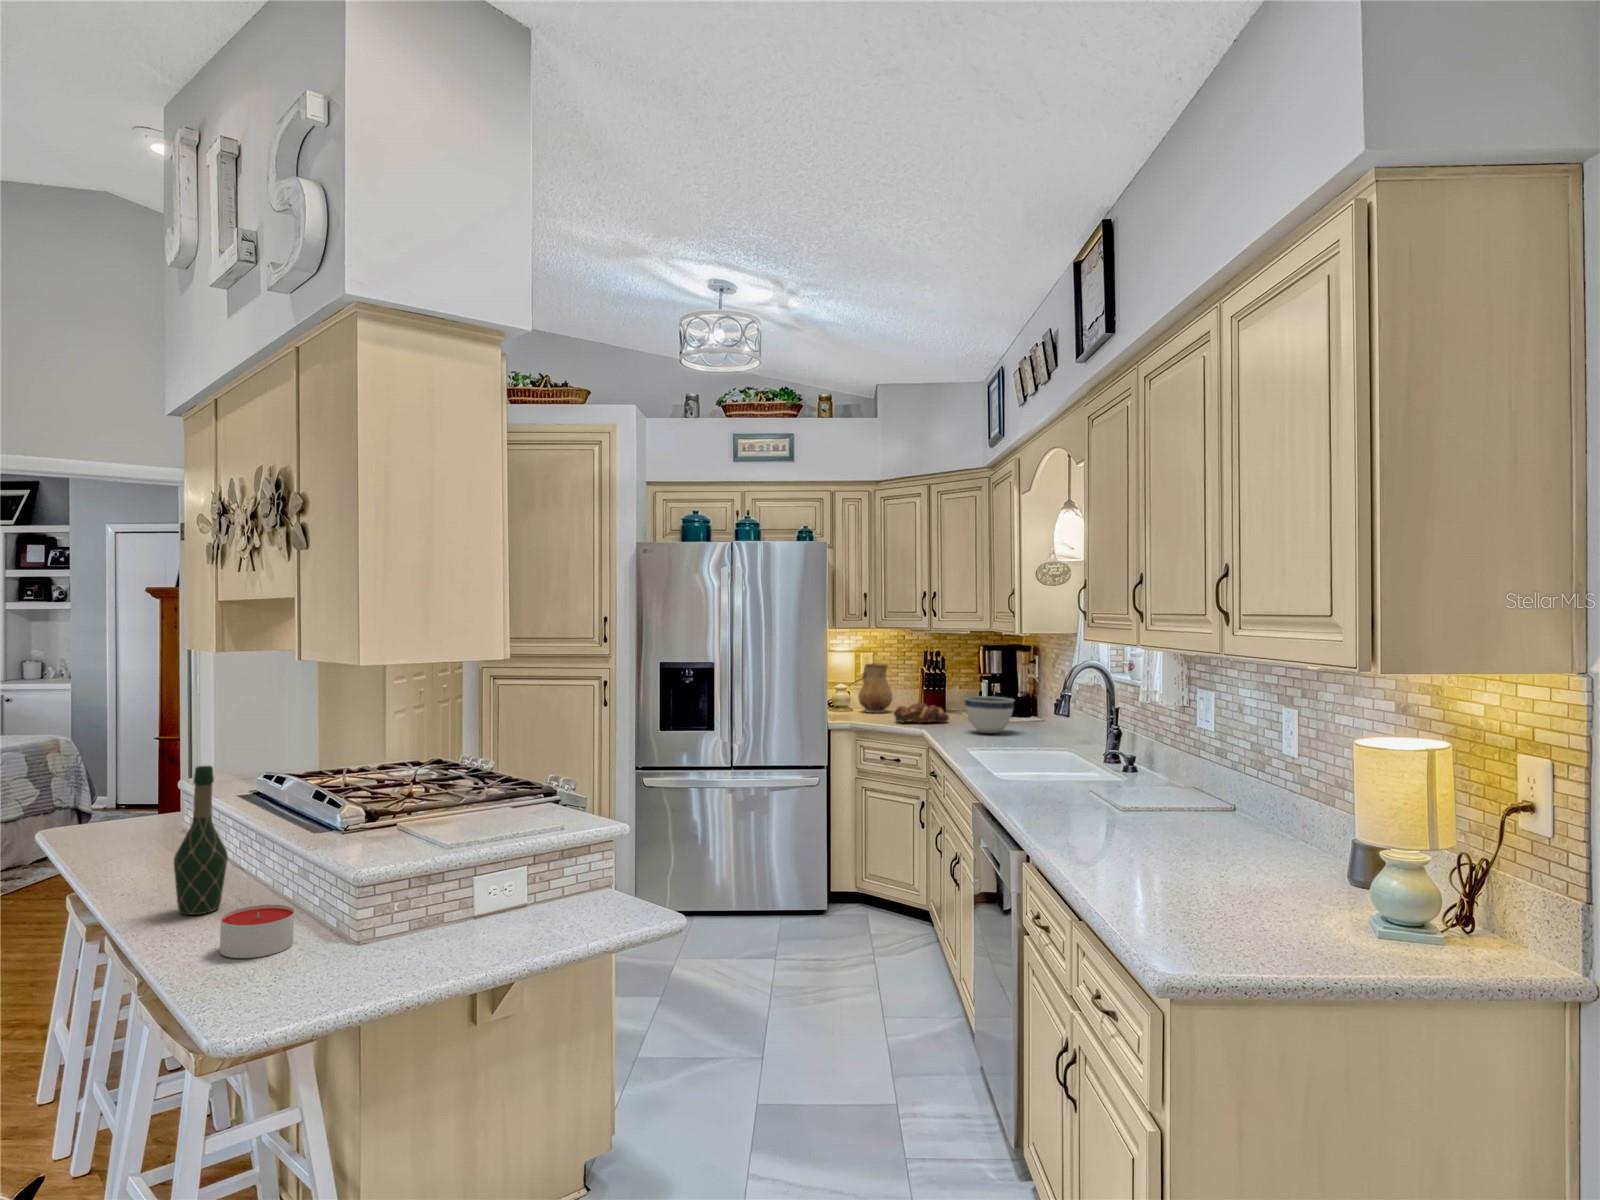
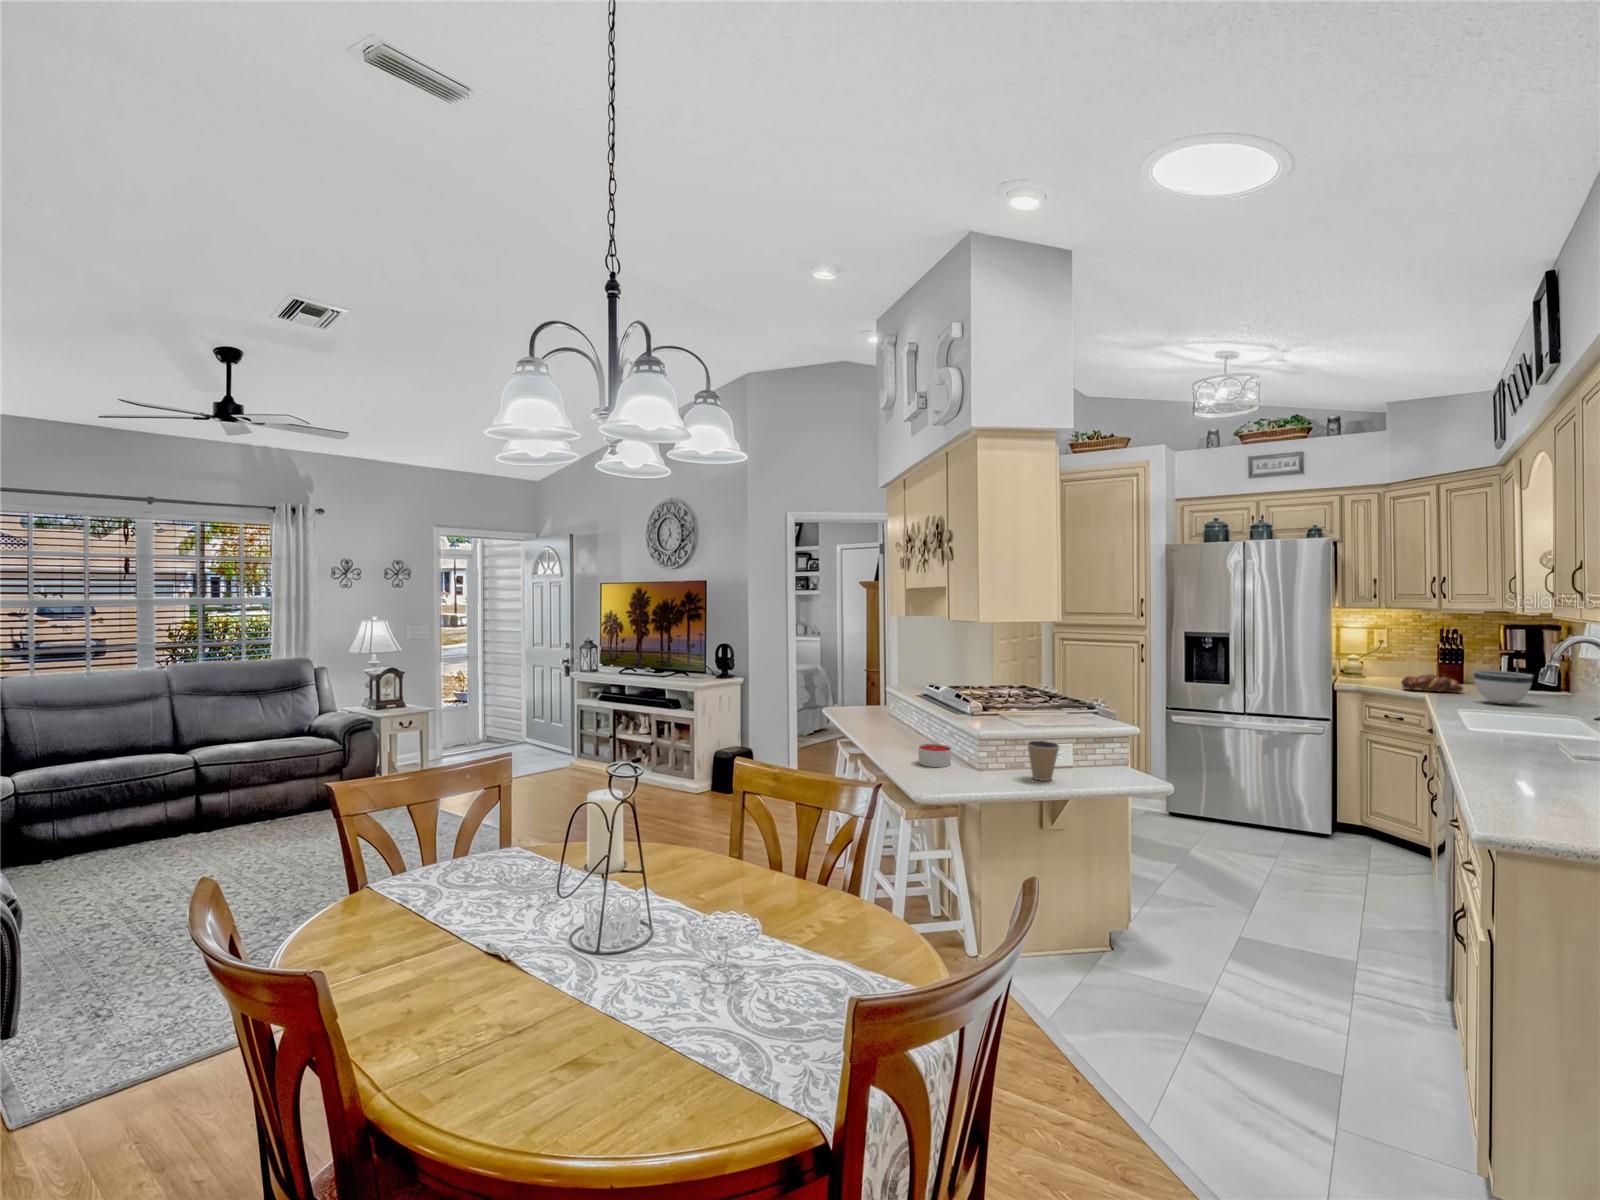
ceramic pitcher: present [858,663,892,713] -> none [1369,639,1406,682]
wine bottle: present [174,766,228,915] -> none [895,674,918,747]
coffee cup: none [447,873,508,950] -> present [1027,741,1059,781]

